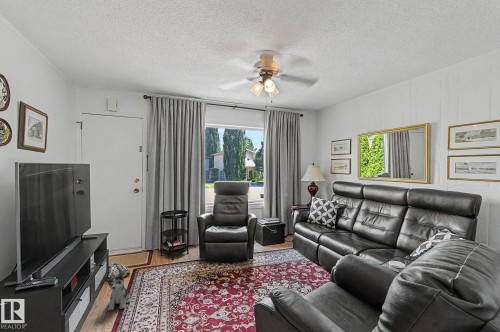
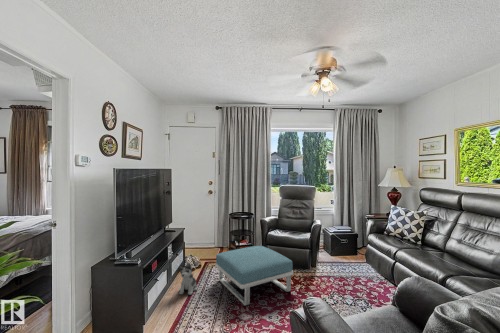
footstool: none [151,245,235,308] -> present [216,246,293,305]

